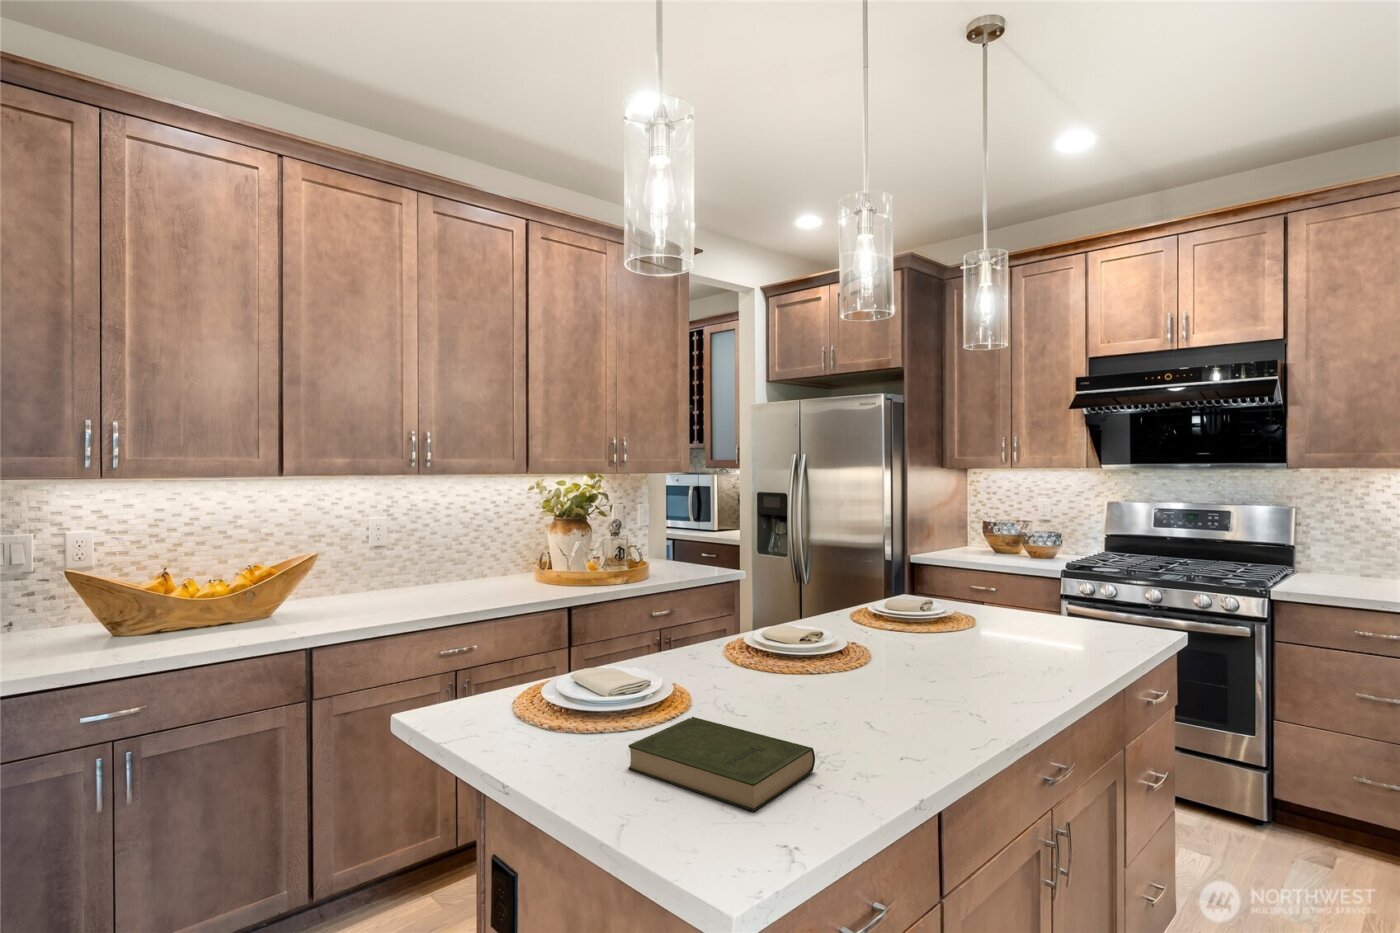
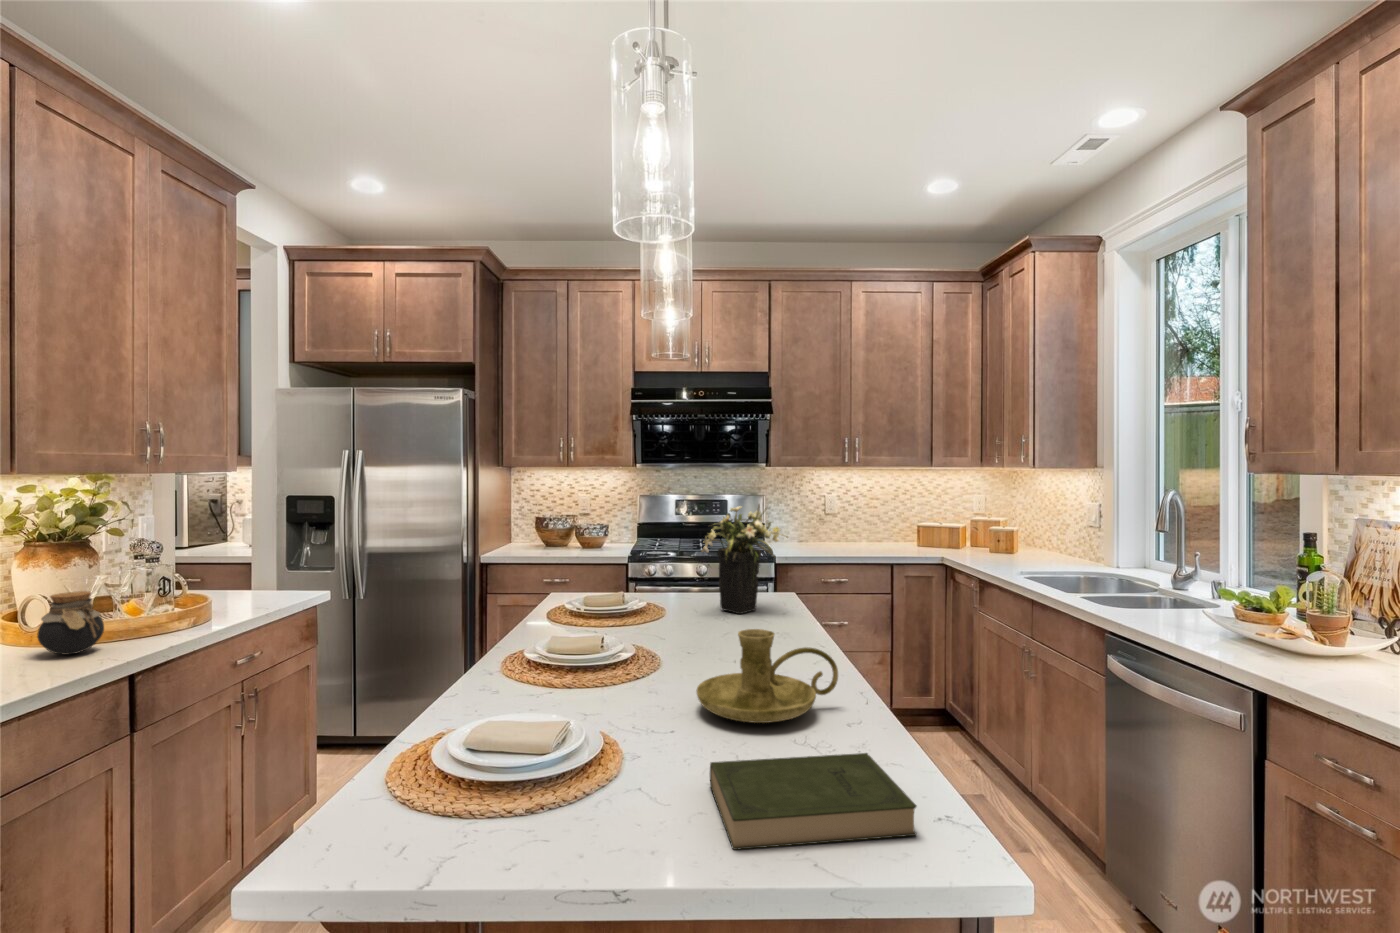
flower arrangement: none [988,512,1099,639] -> present [701,504,788,614]
jar: none [542,550,573,589] -> present [37,591,104,655]
candle holder: none [786,629,929,718] -> present [696,629,838,723]

